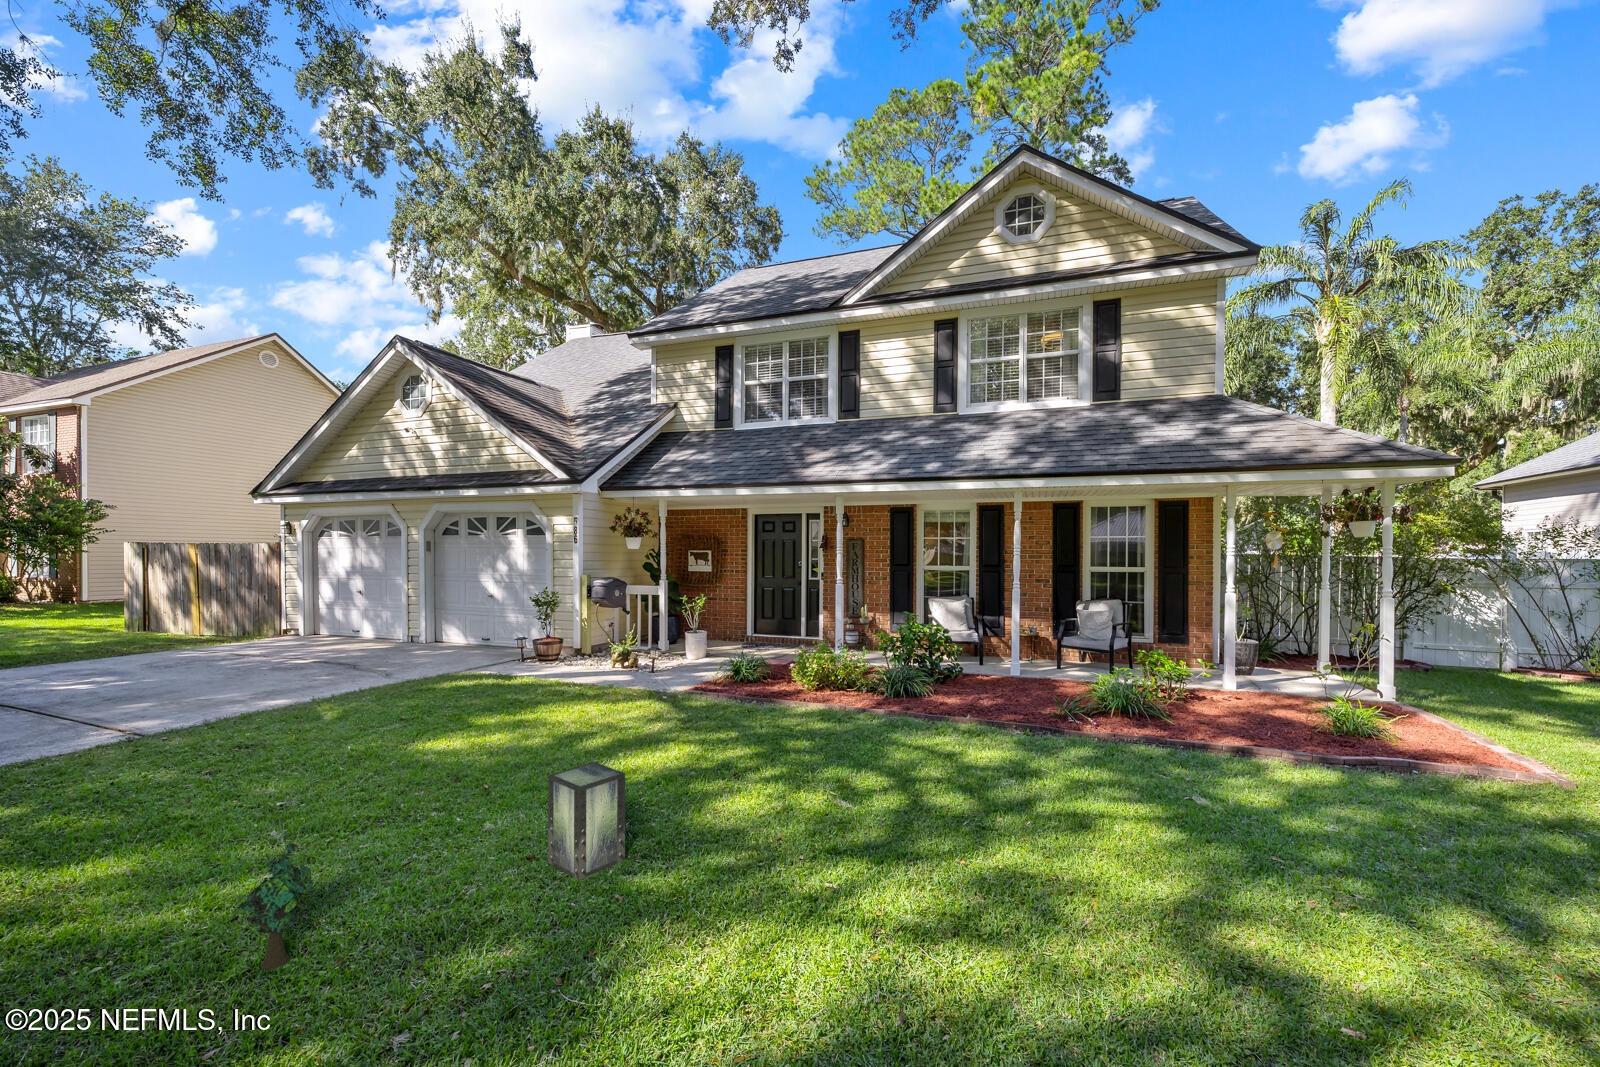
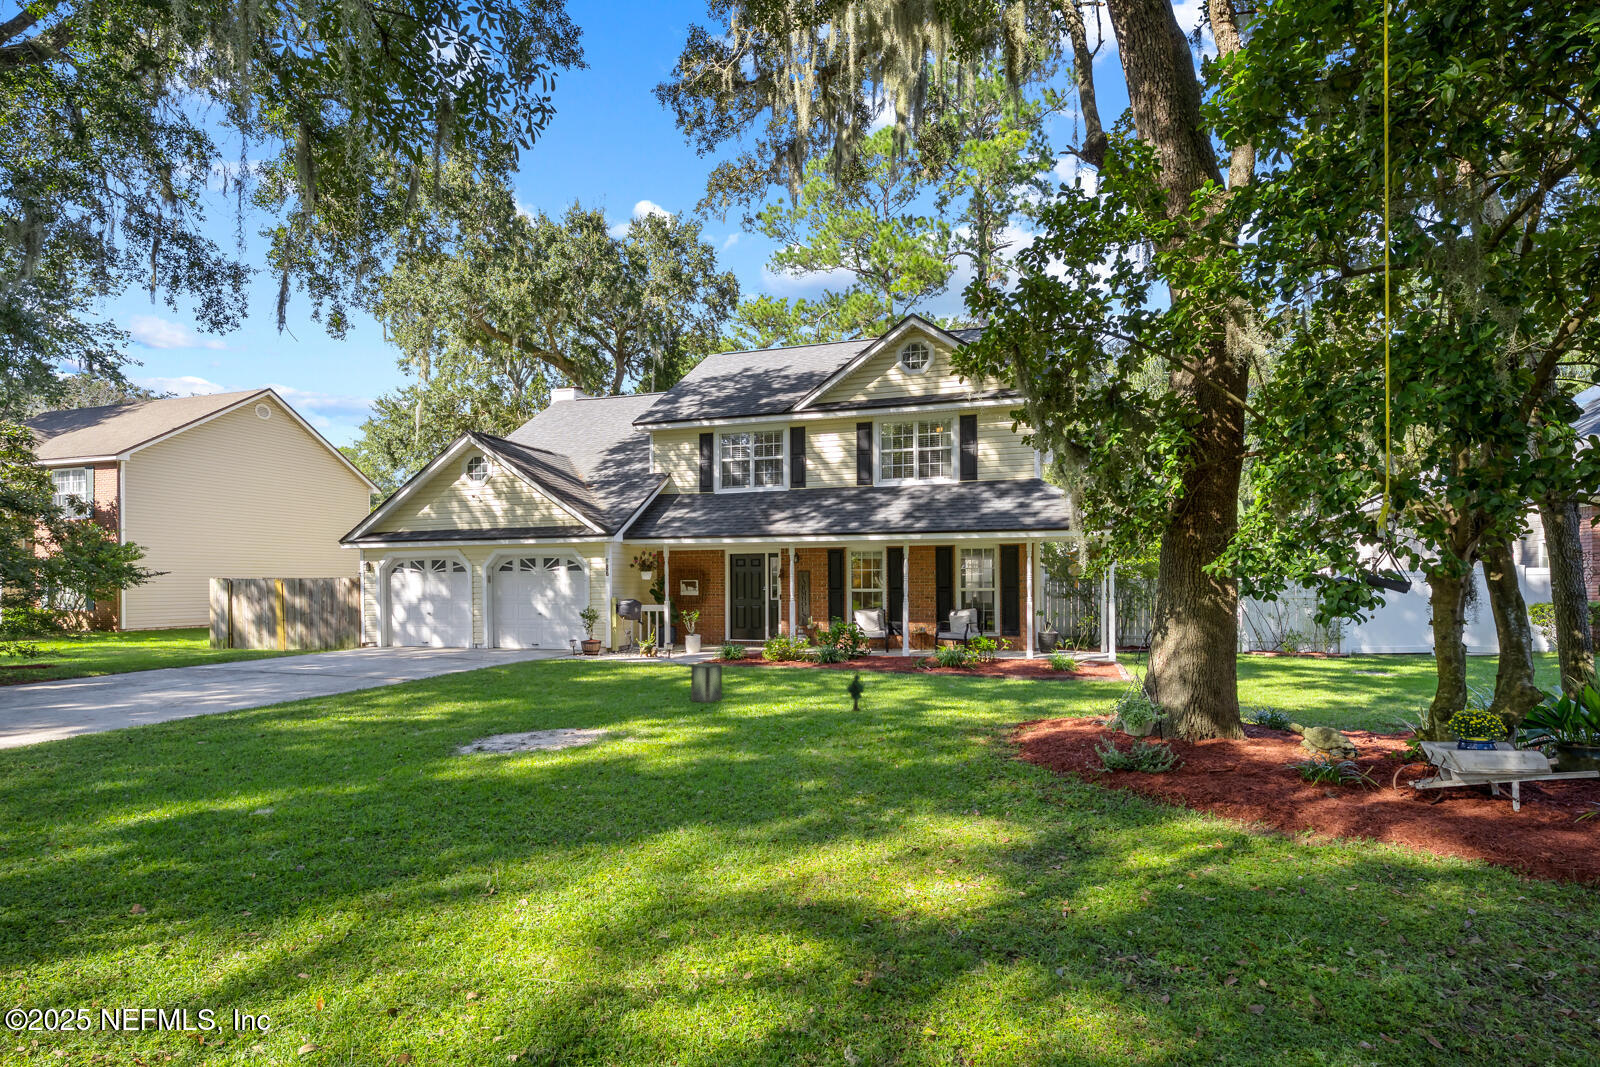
decorative plant: present [235,843,316,969] -> present [847,674,864,711]

